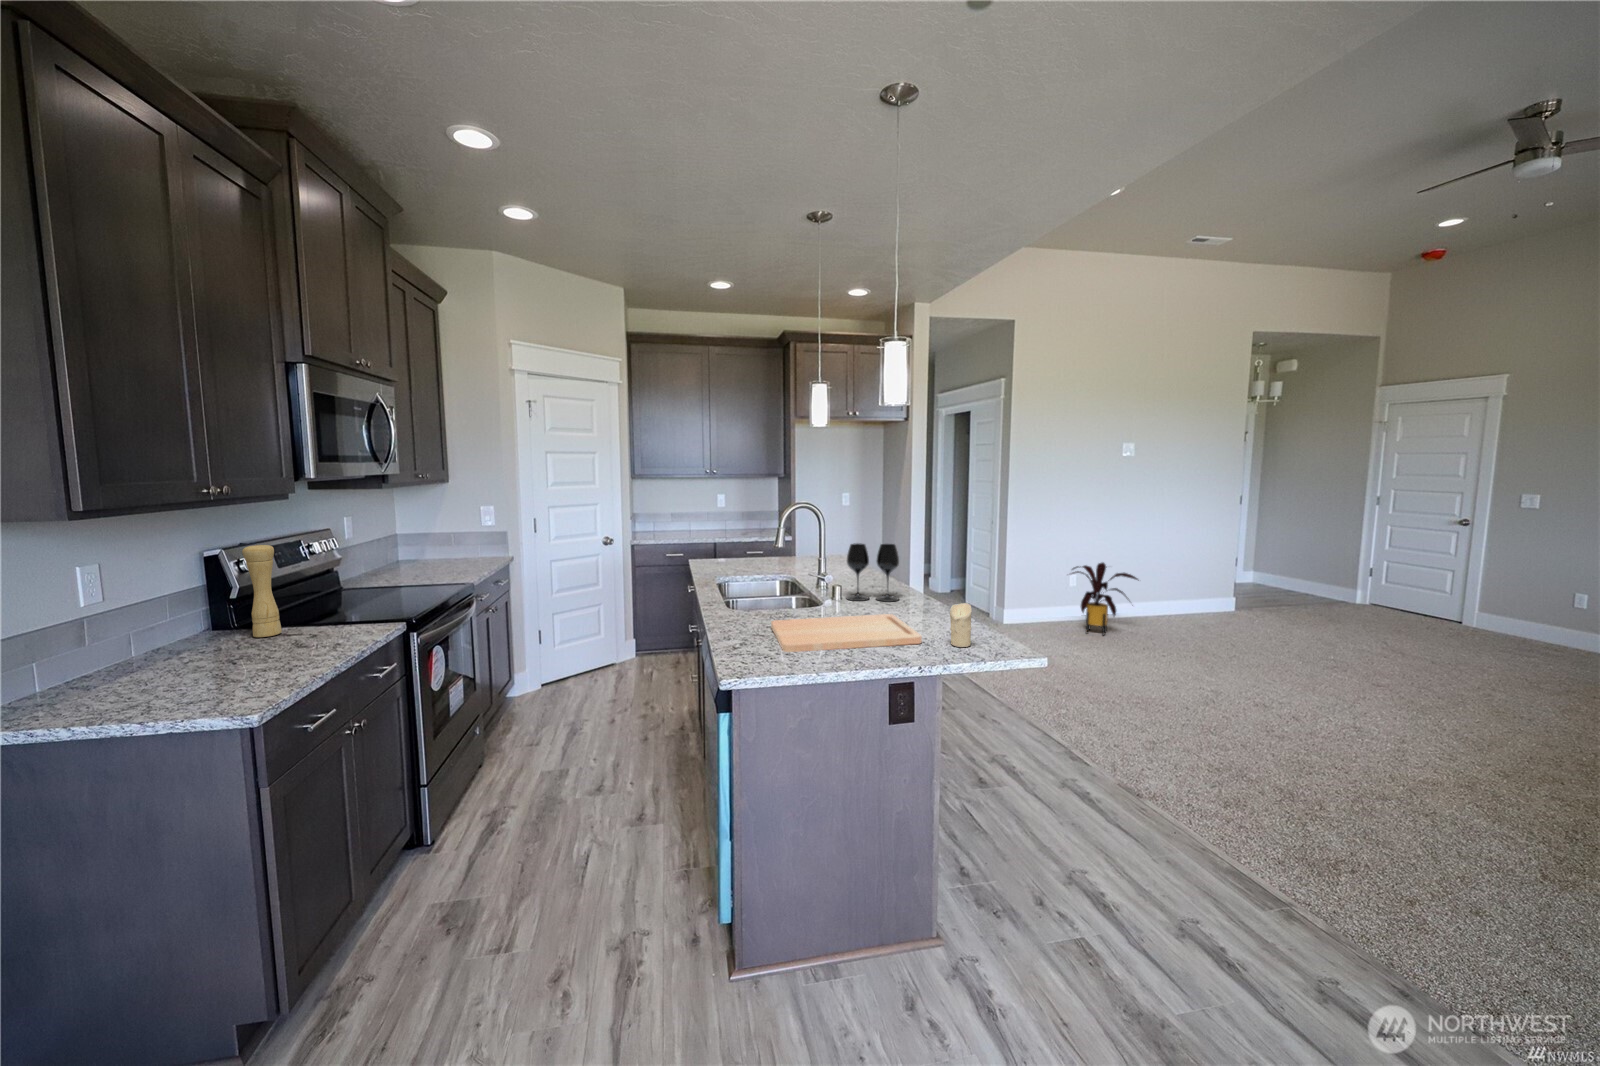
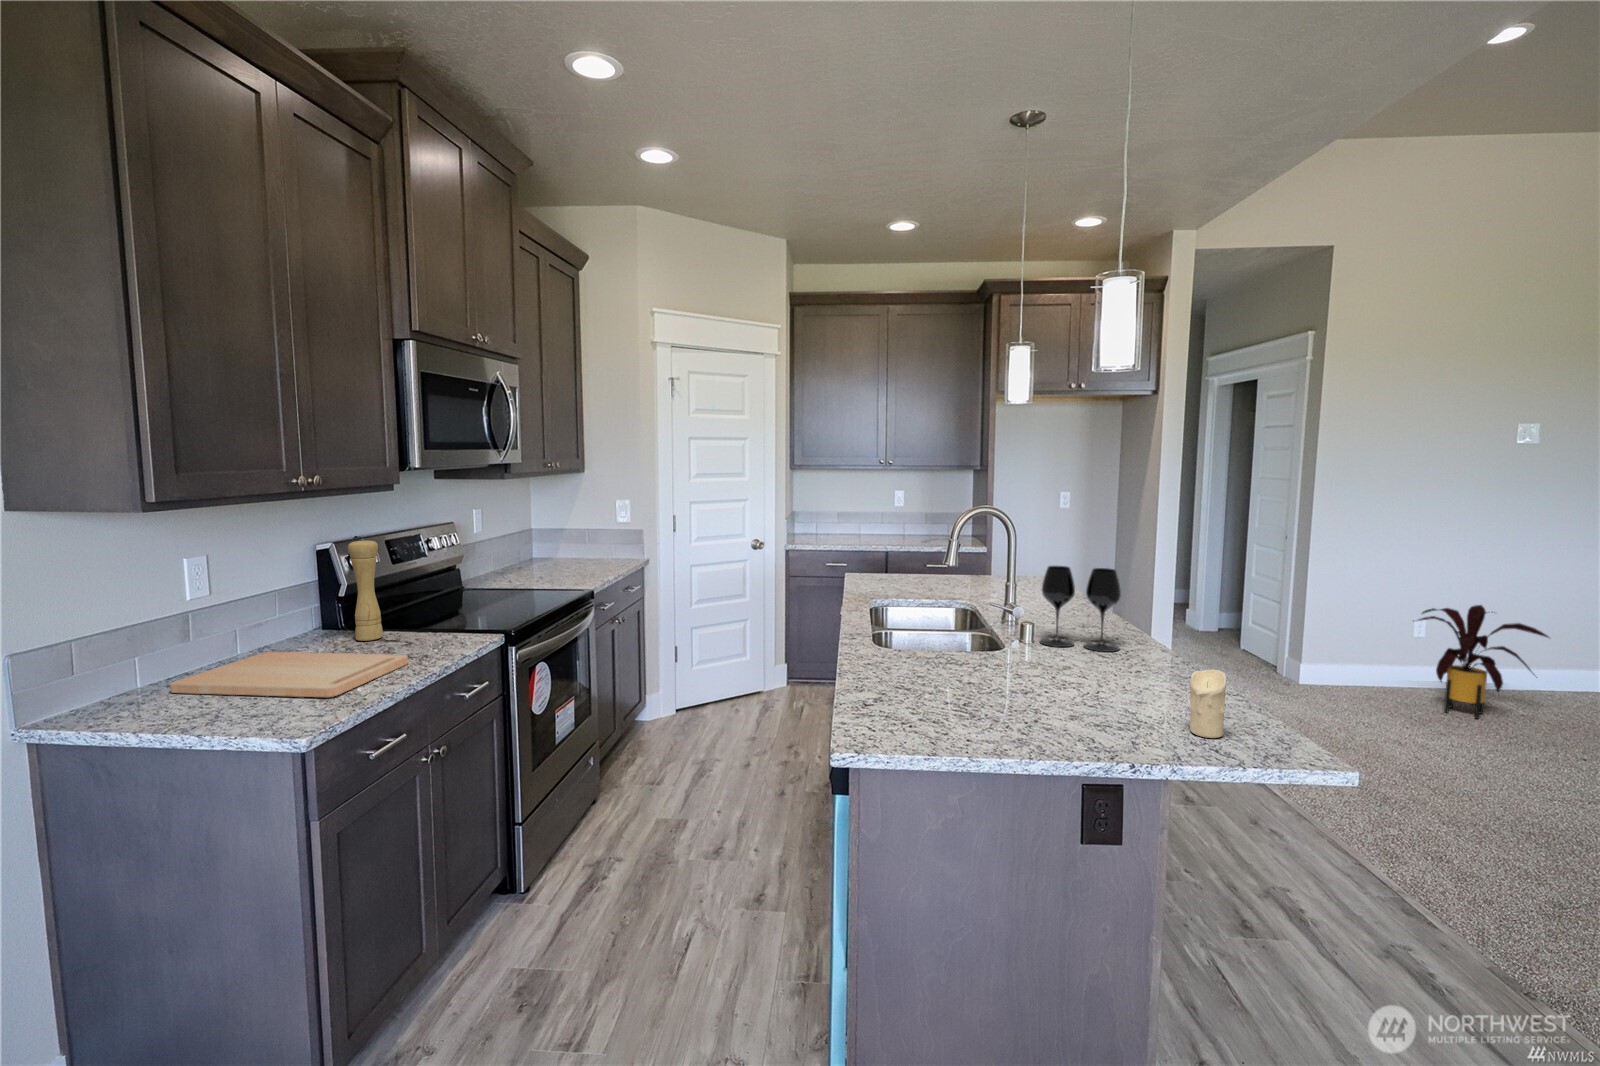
cutting board: present [771,614,922,652] -> present [170,652,408,697]

